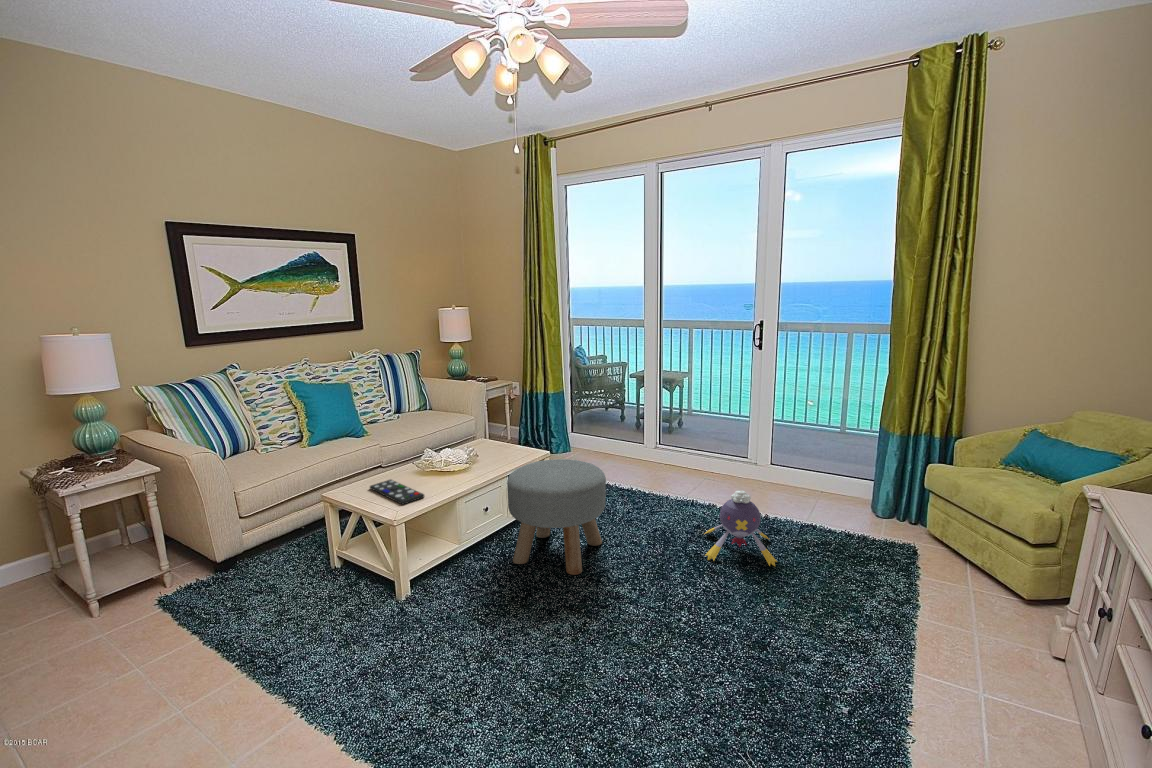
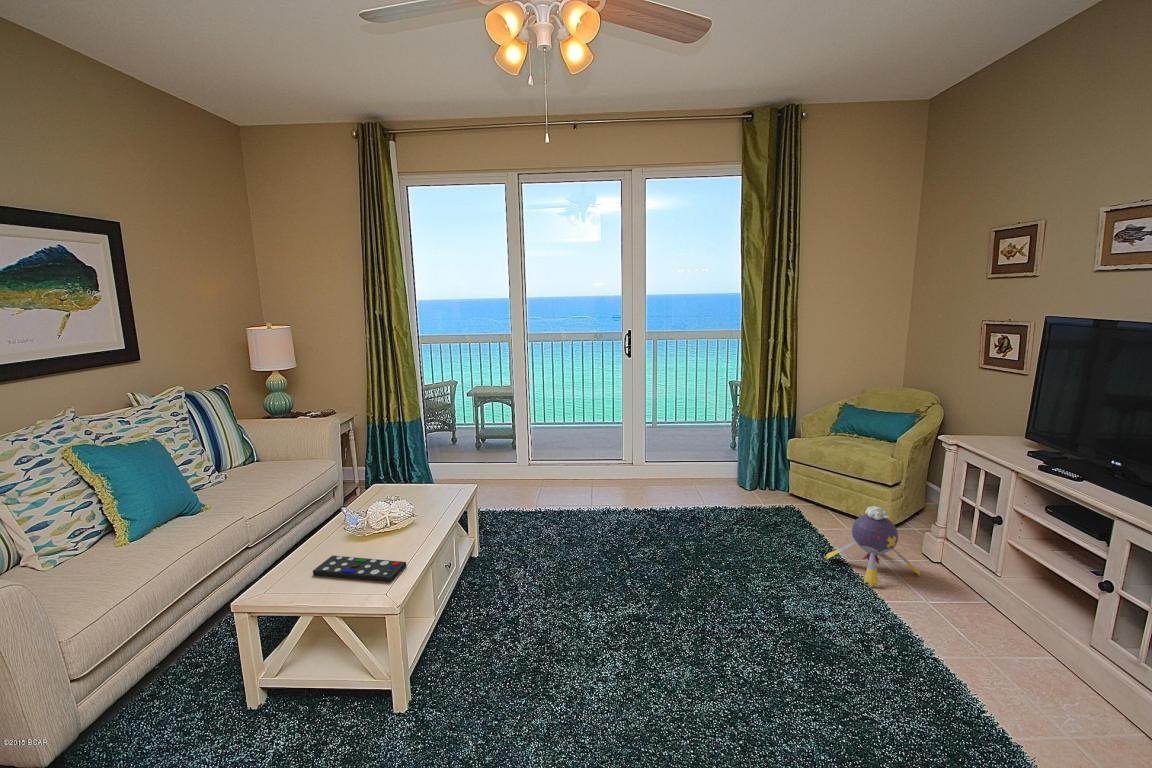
ottoman: present [507,459,606,575] -> none [473,486,581,616]
plush toy: present [705,491,777,566] -> present [825,506,921,587]

